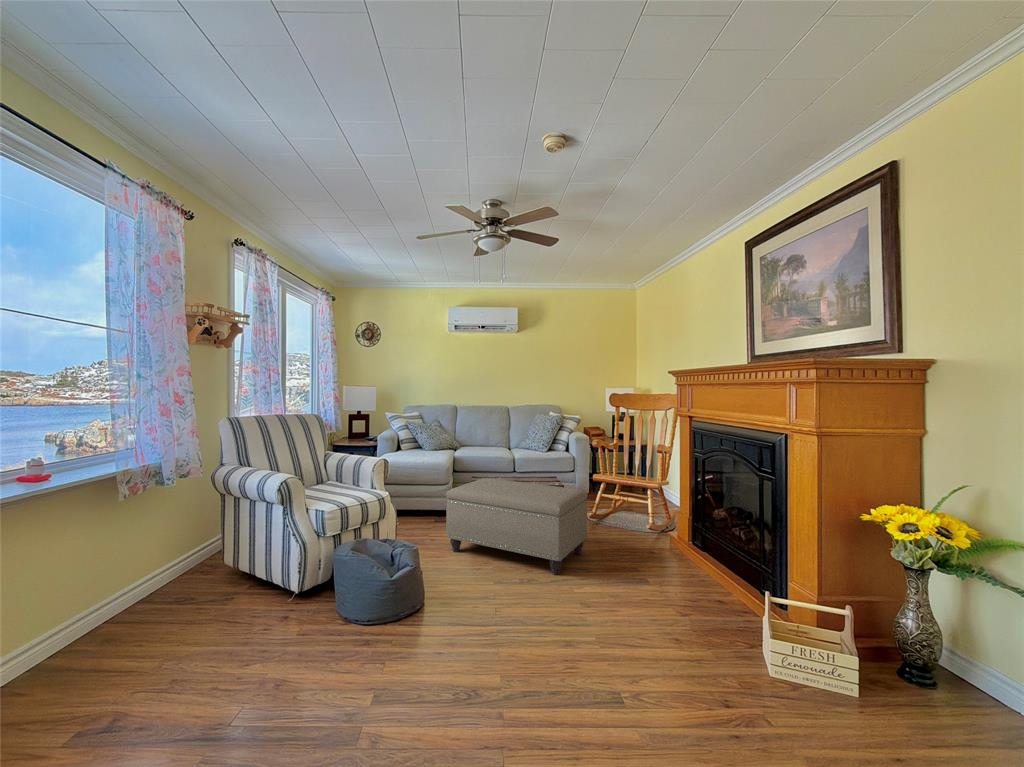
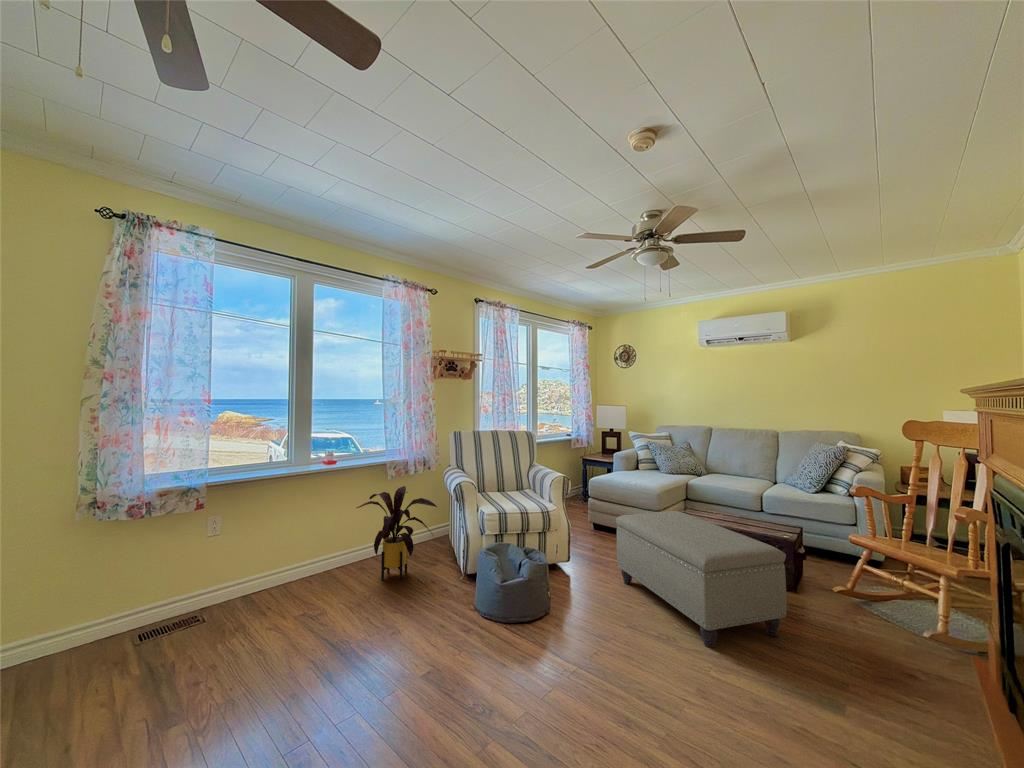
house plant: none [102,500,256,642] -> present [357,486,437,580]

